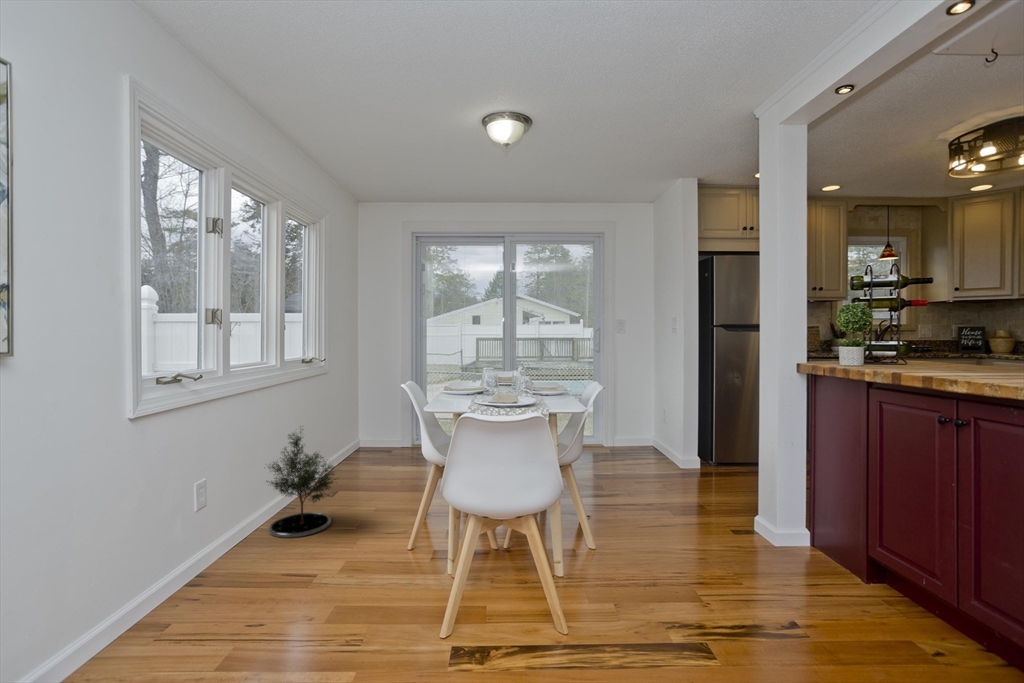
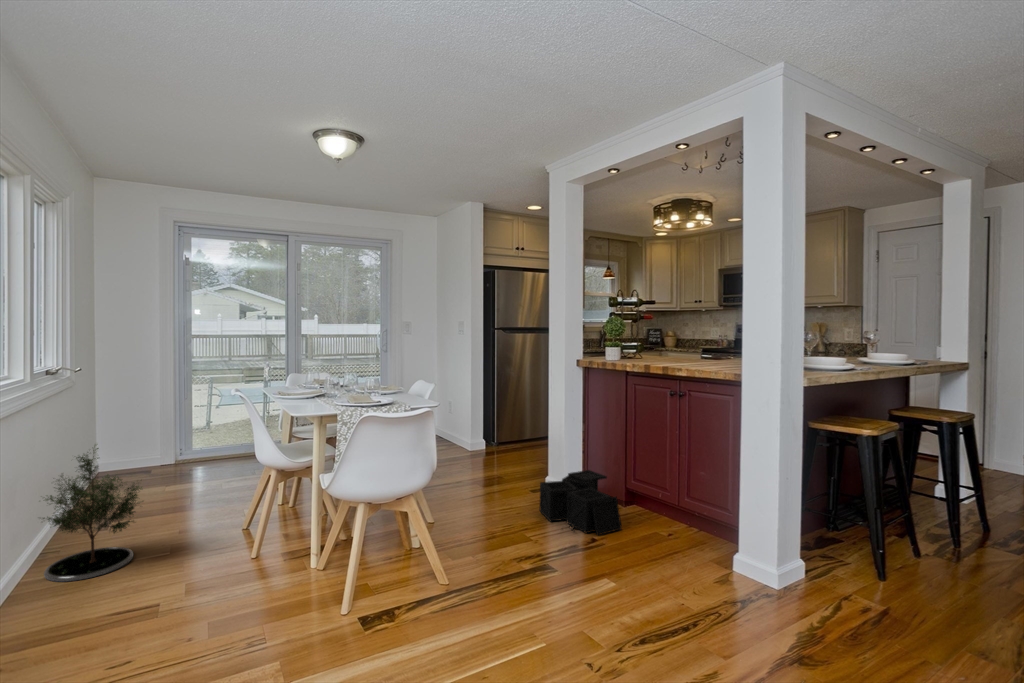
storage bin: none [731,516,851,616] -> present [540,470,622,535]

